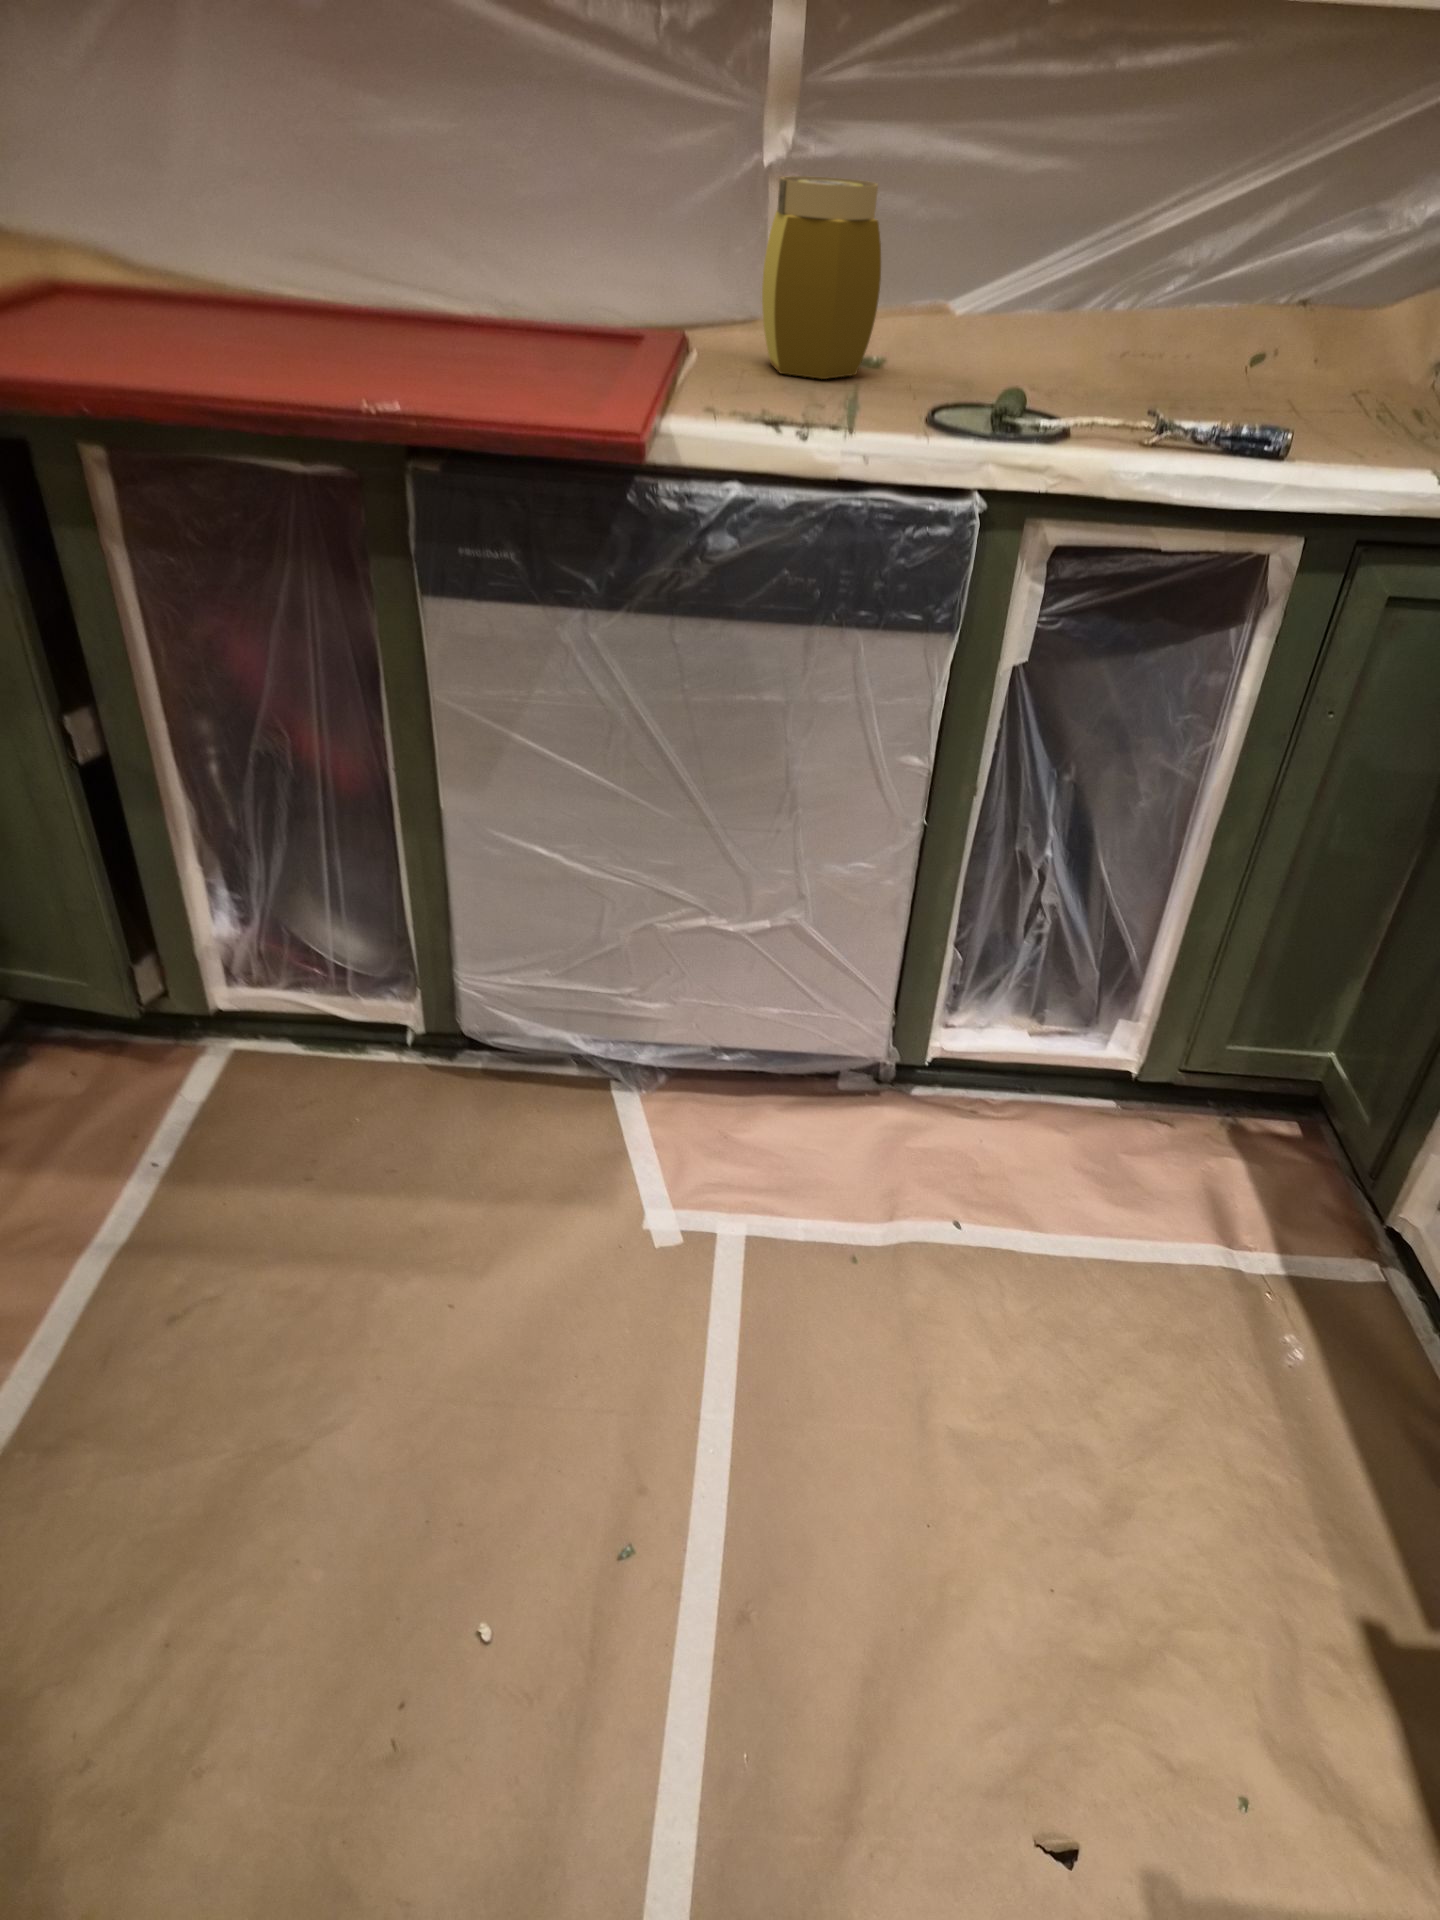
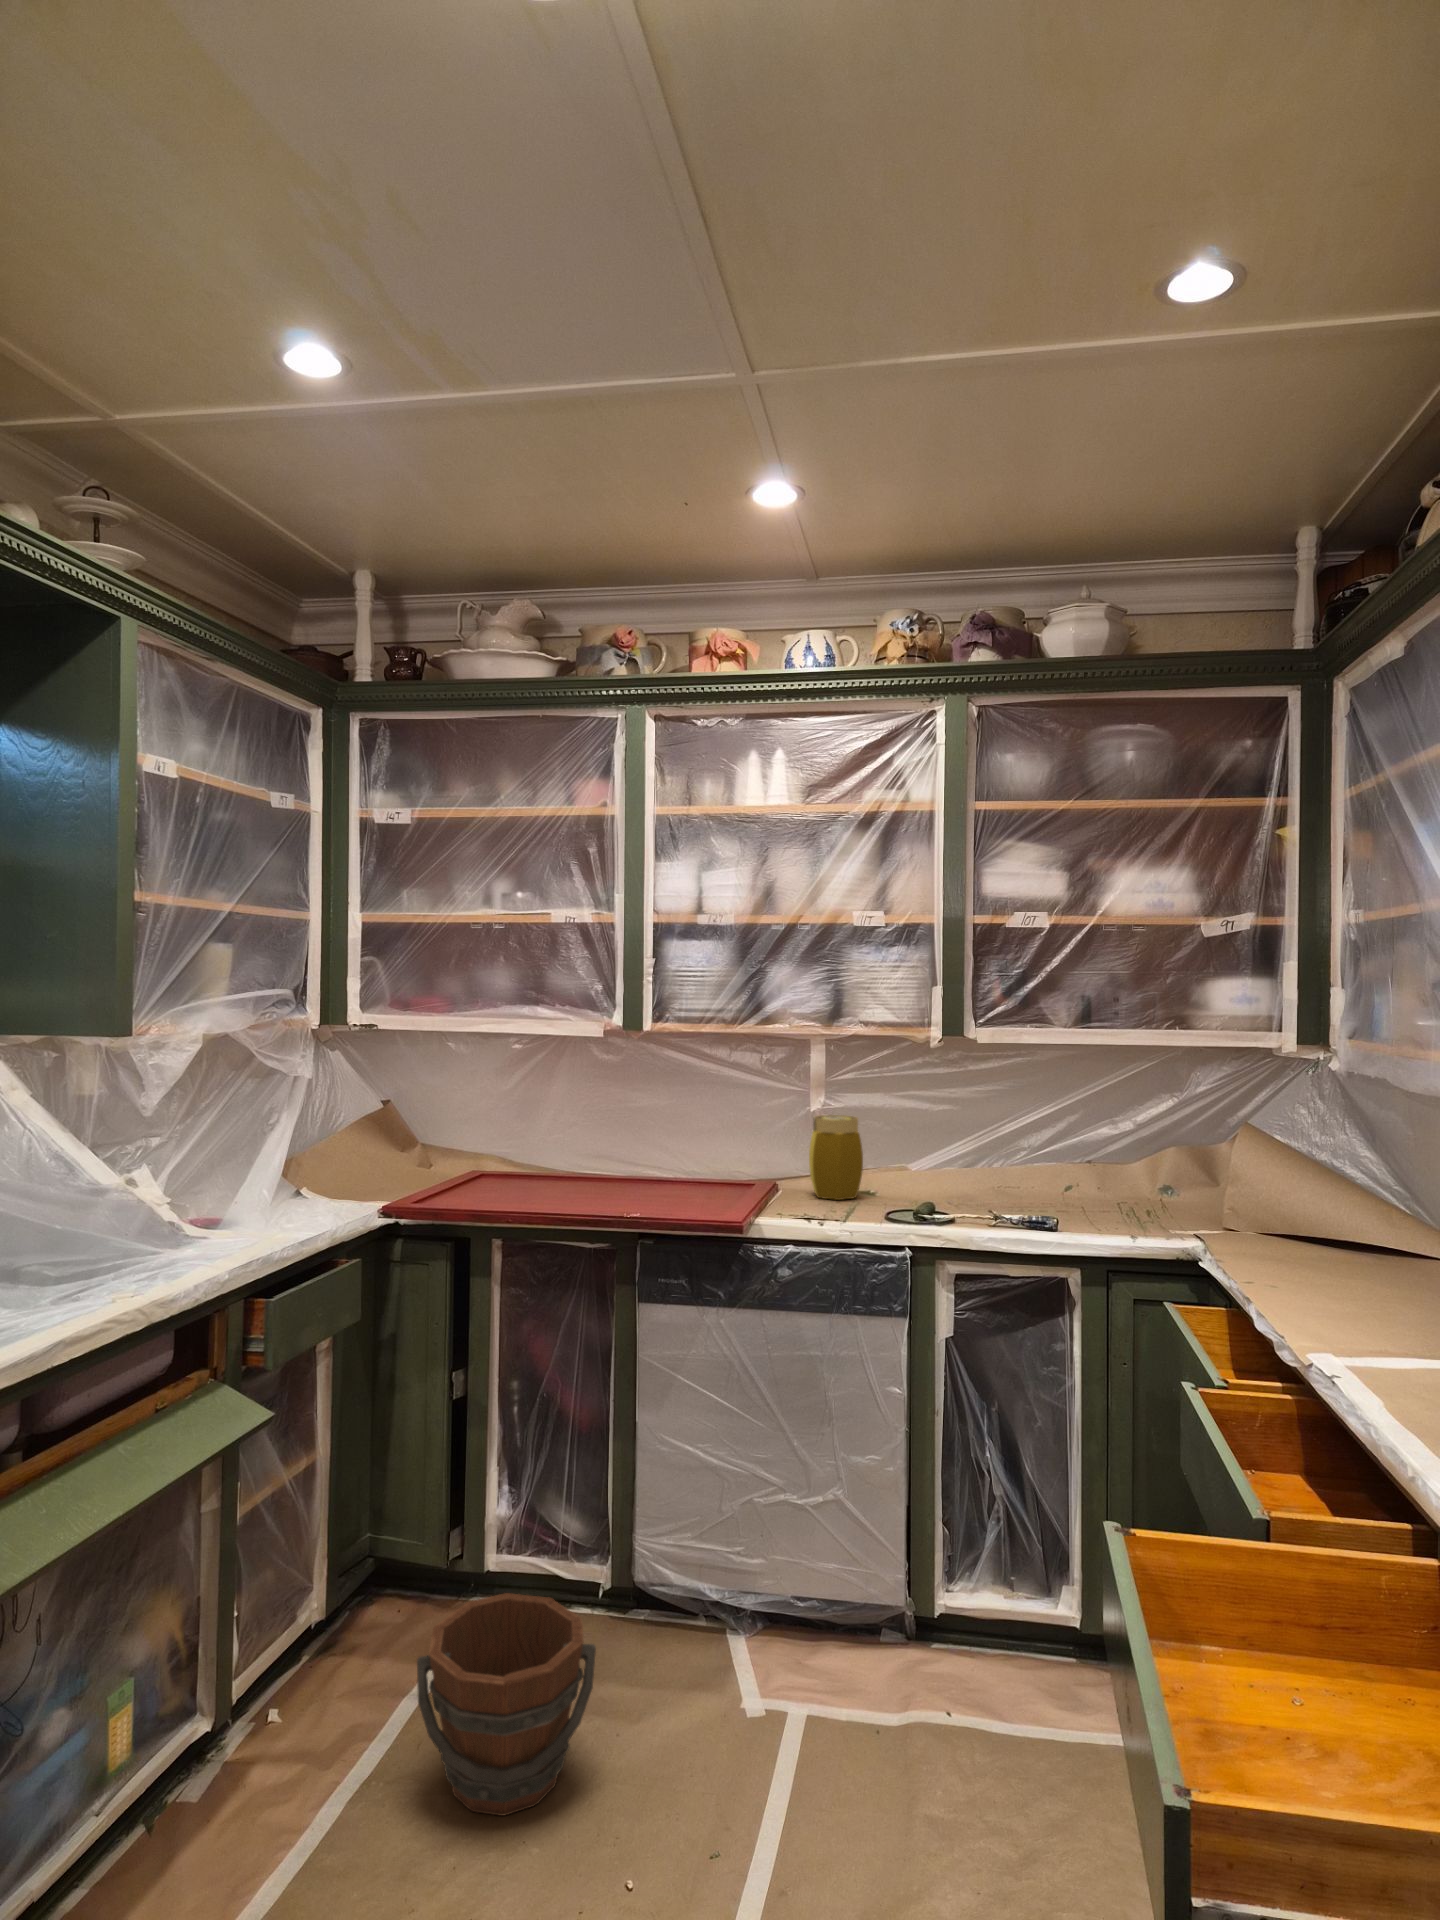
bucket: none [53,1139,392,1473] -> present [417,1593,596,1816]

